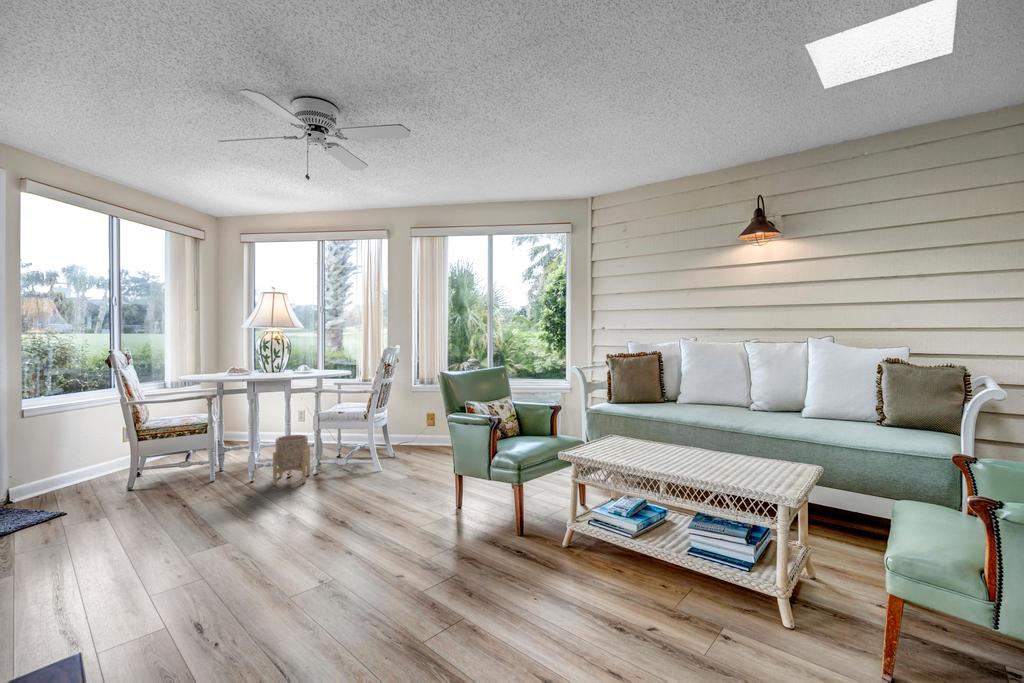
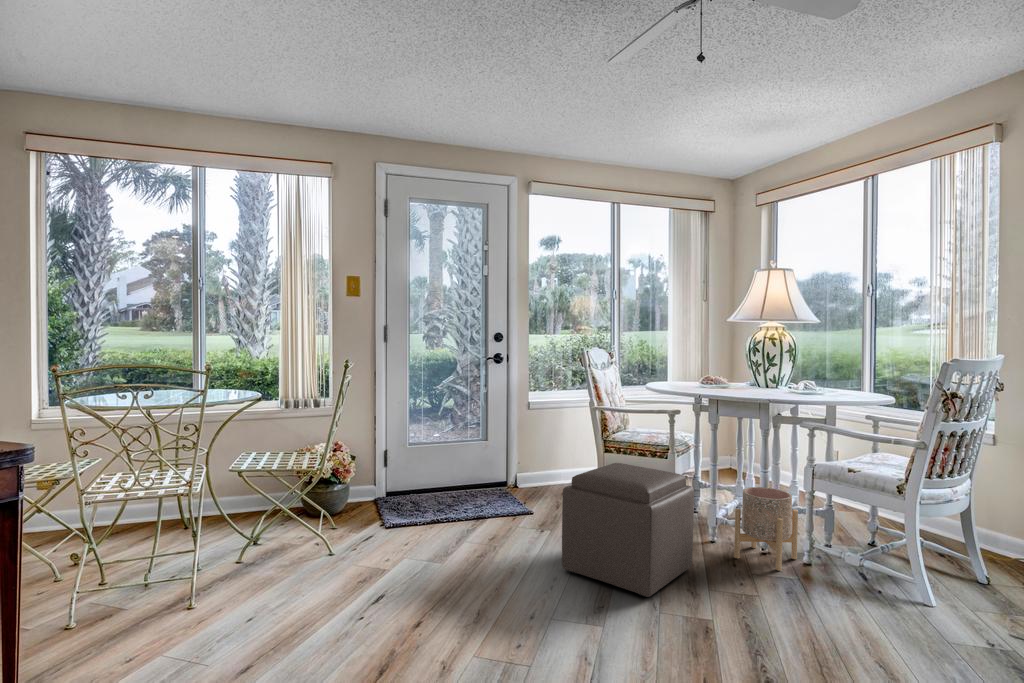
ottoman: none [150,435,252,531] -> present [562,463,694,597]

